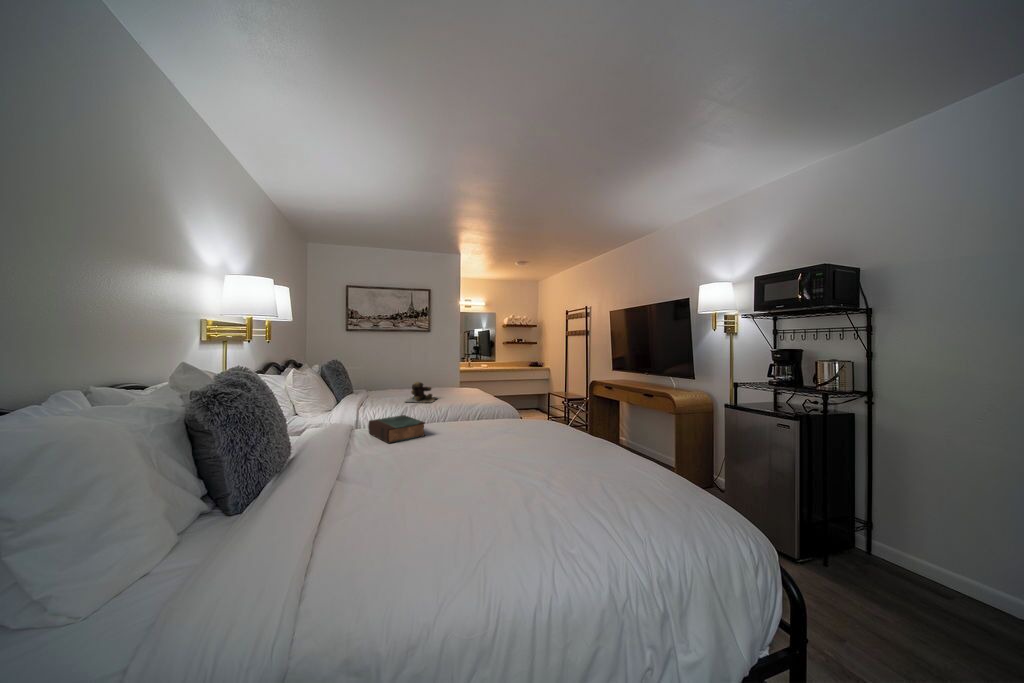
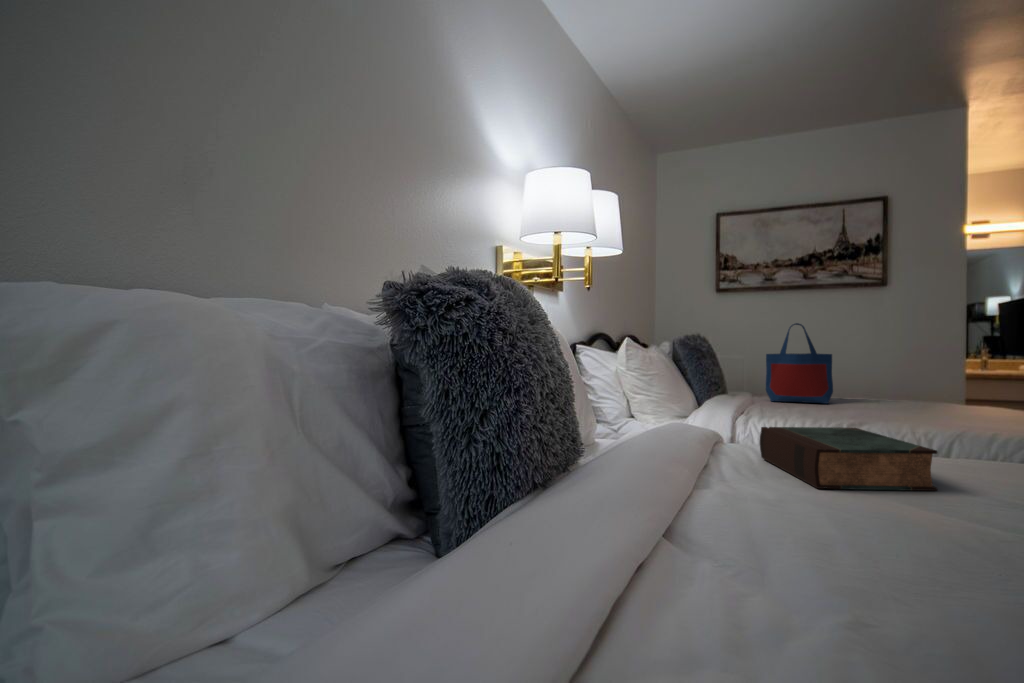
tote bag: none [373,356,404,396] -> present [766,323,833,404]
teddy bear: present [405,382,437,403] -> none [838,373,928,422]

